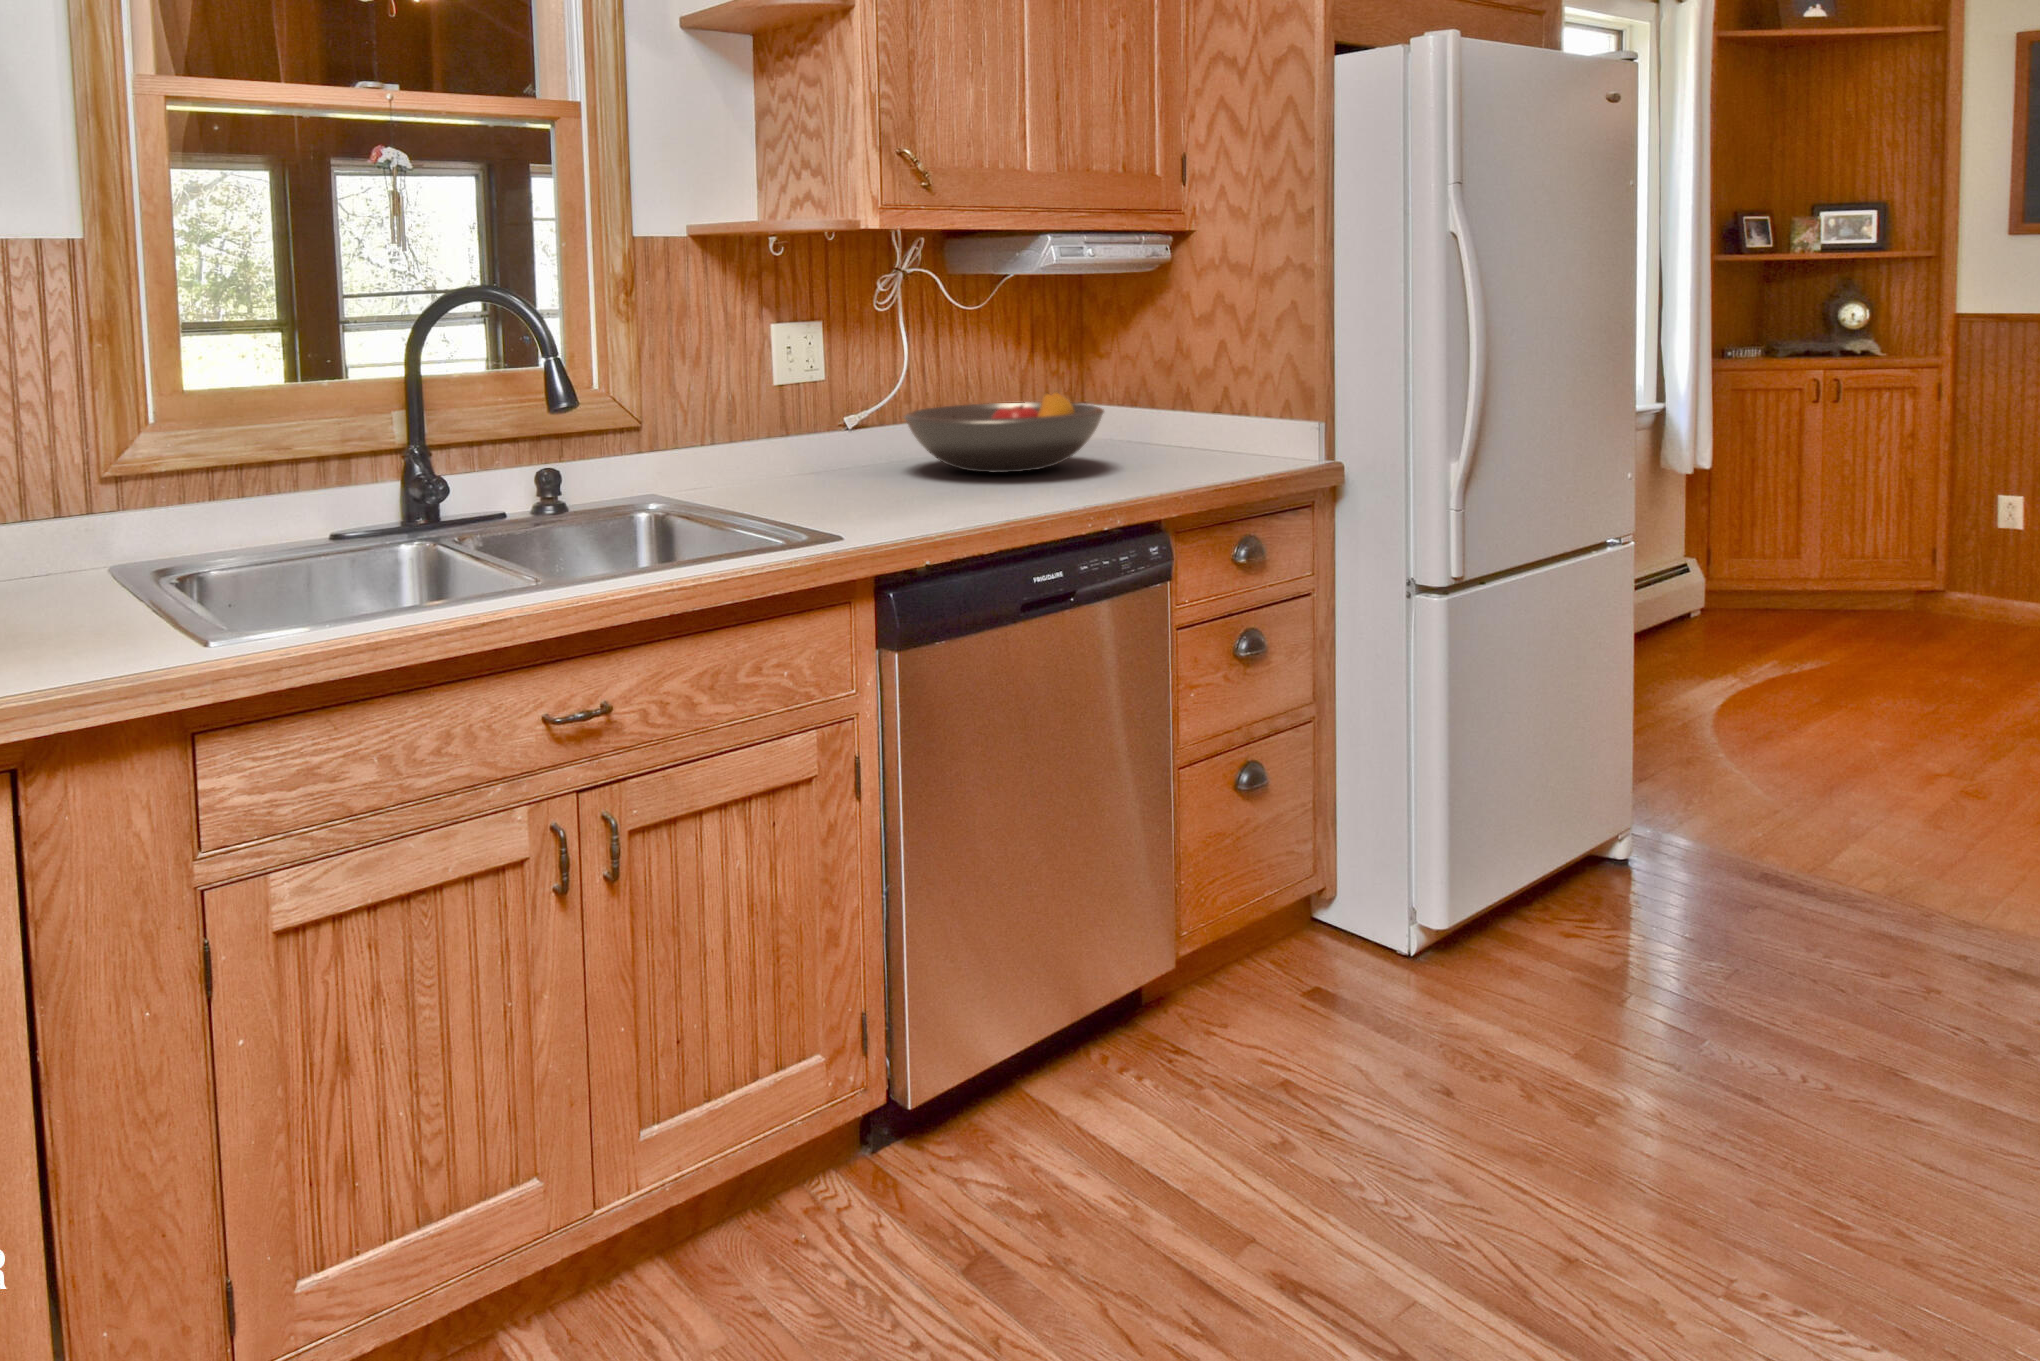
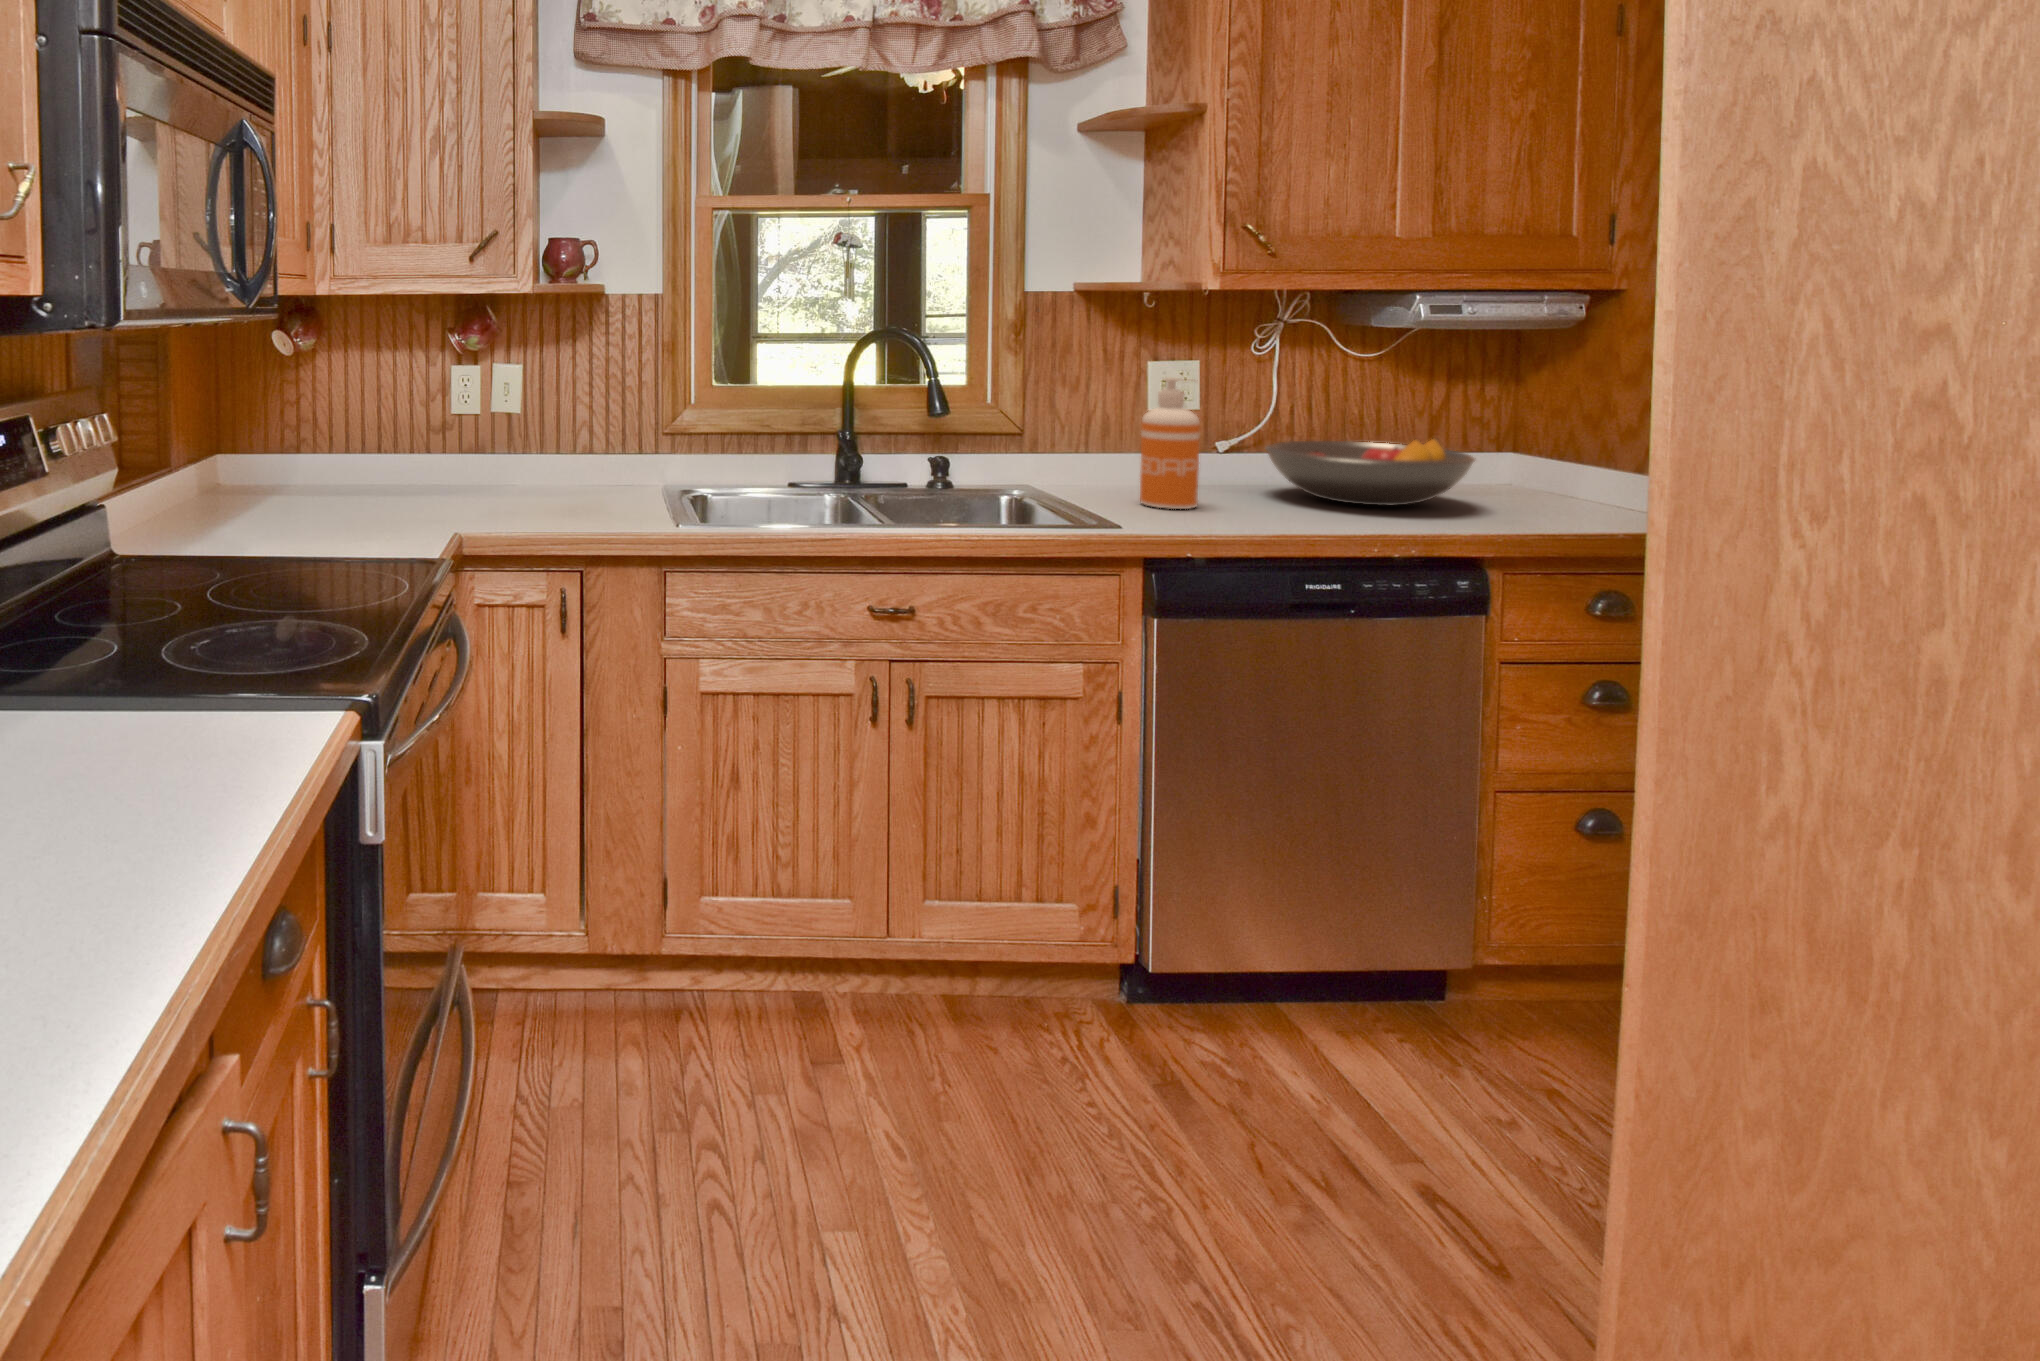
soap dispenser: none [801,336,870,504] -> present [1140,377,1200,509]

